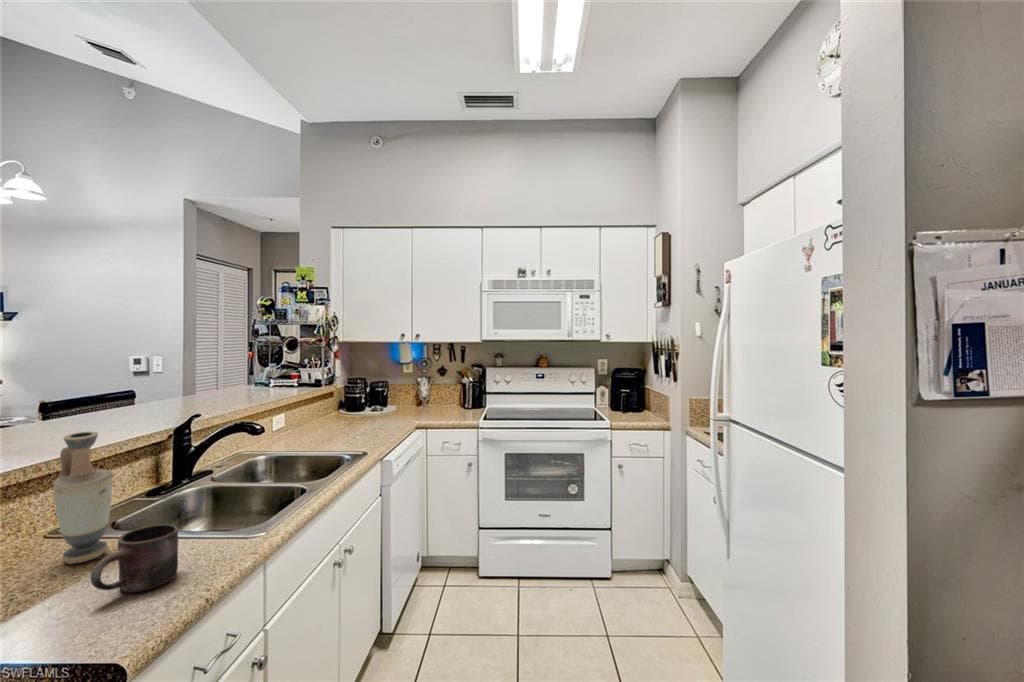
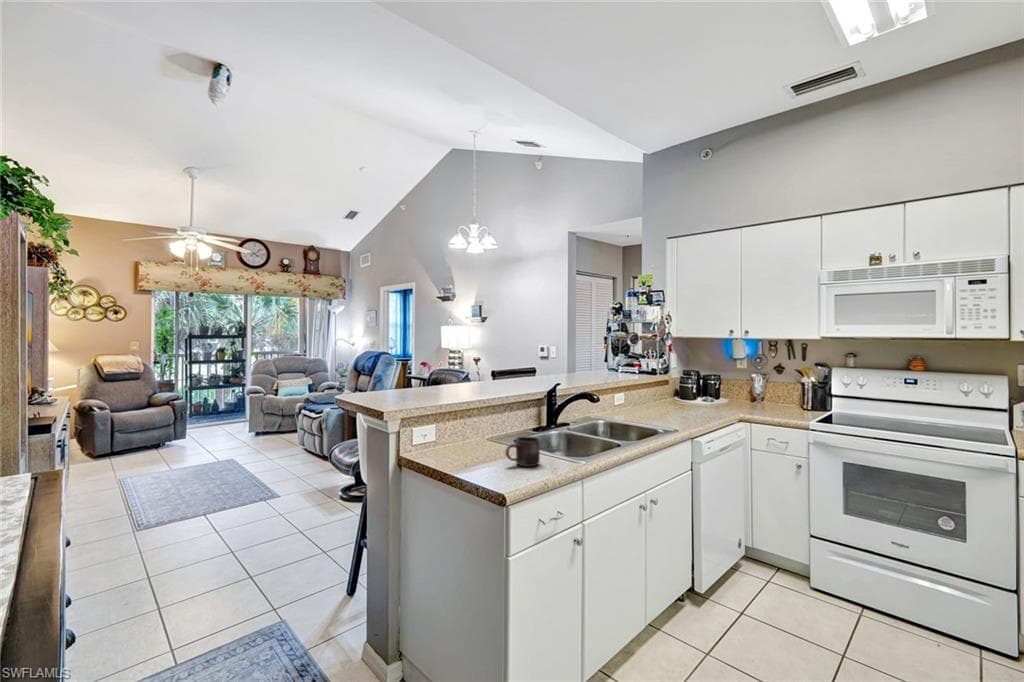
vase: present [53,432,112,564] -> none [495,386,516,450]

